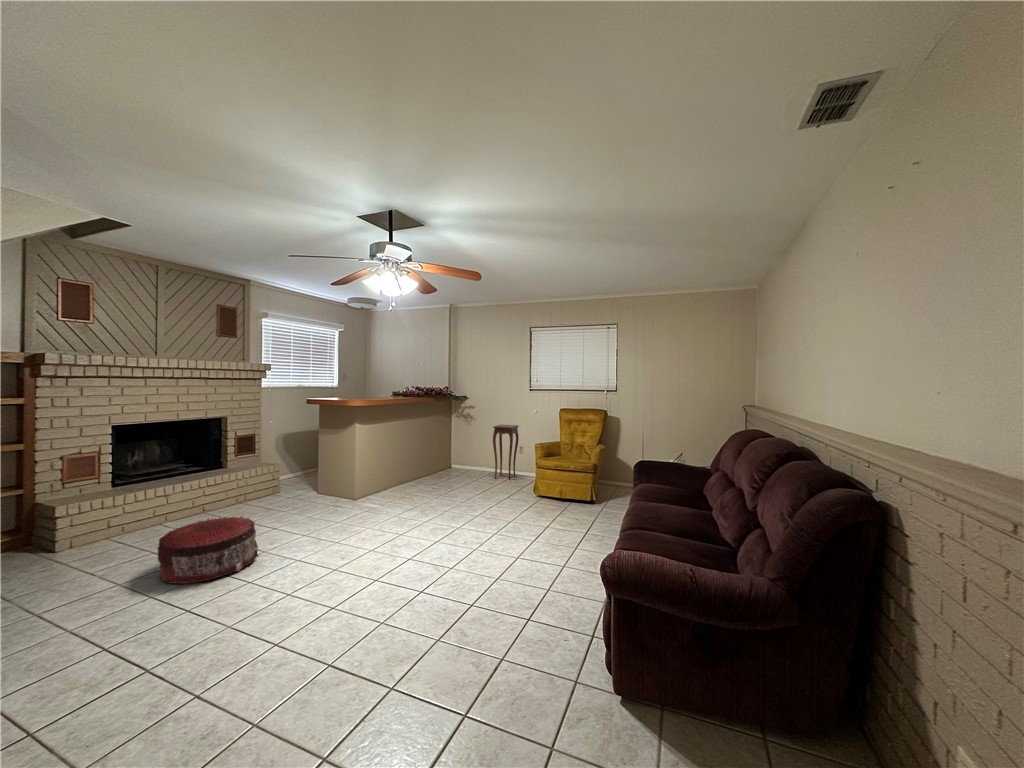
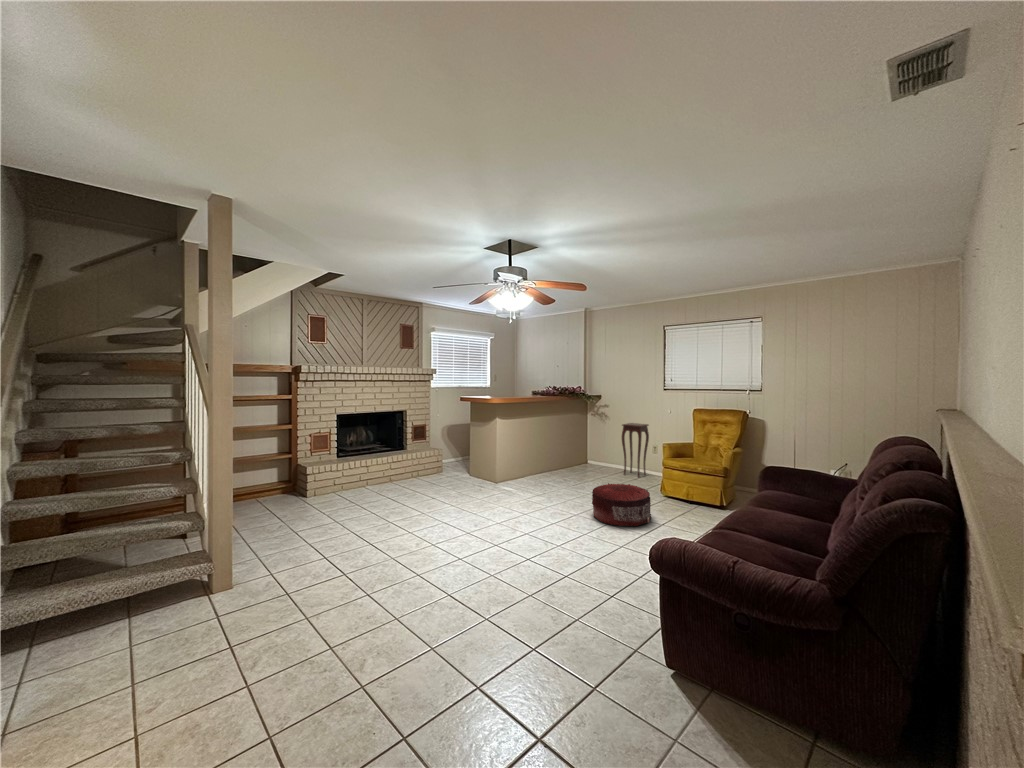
pouf: present [157,516,258,584] -> present [592,483,651,526]

